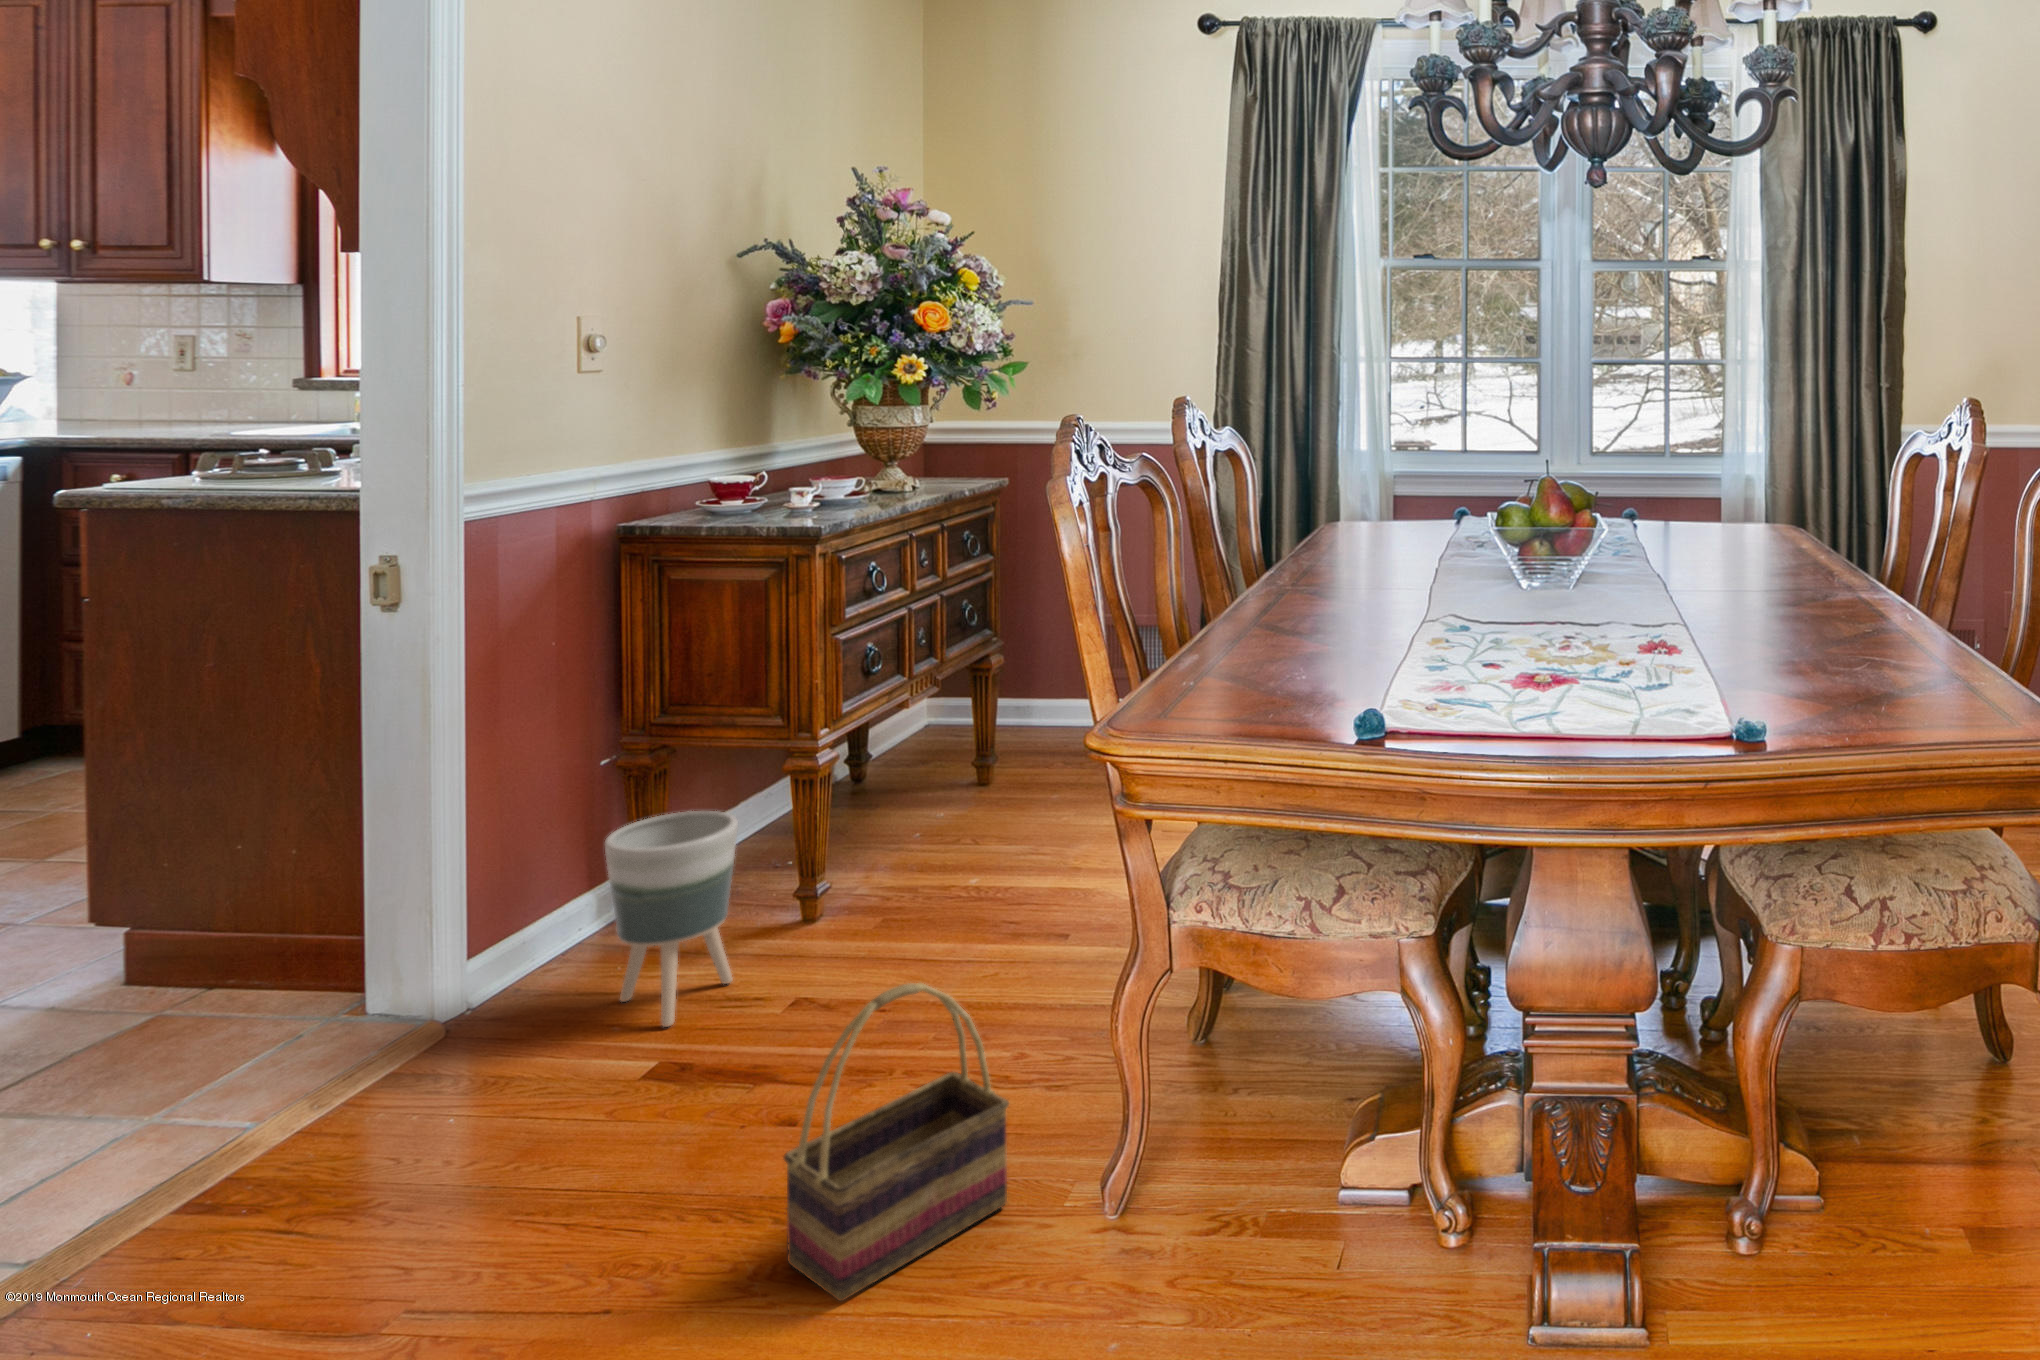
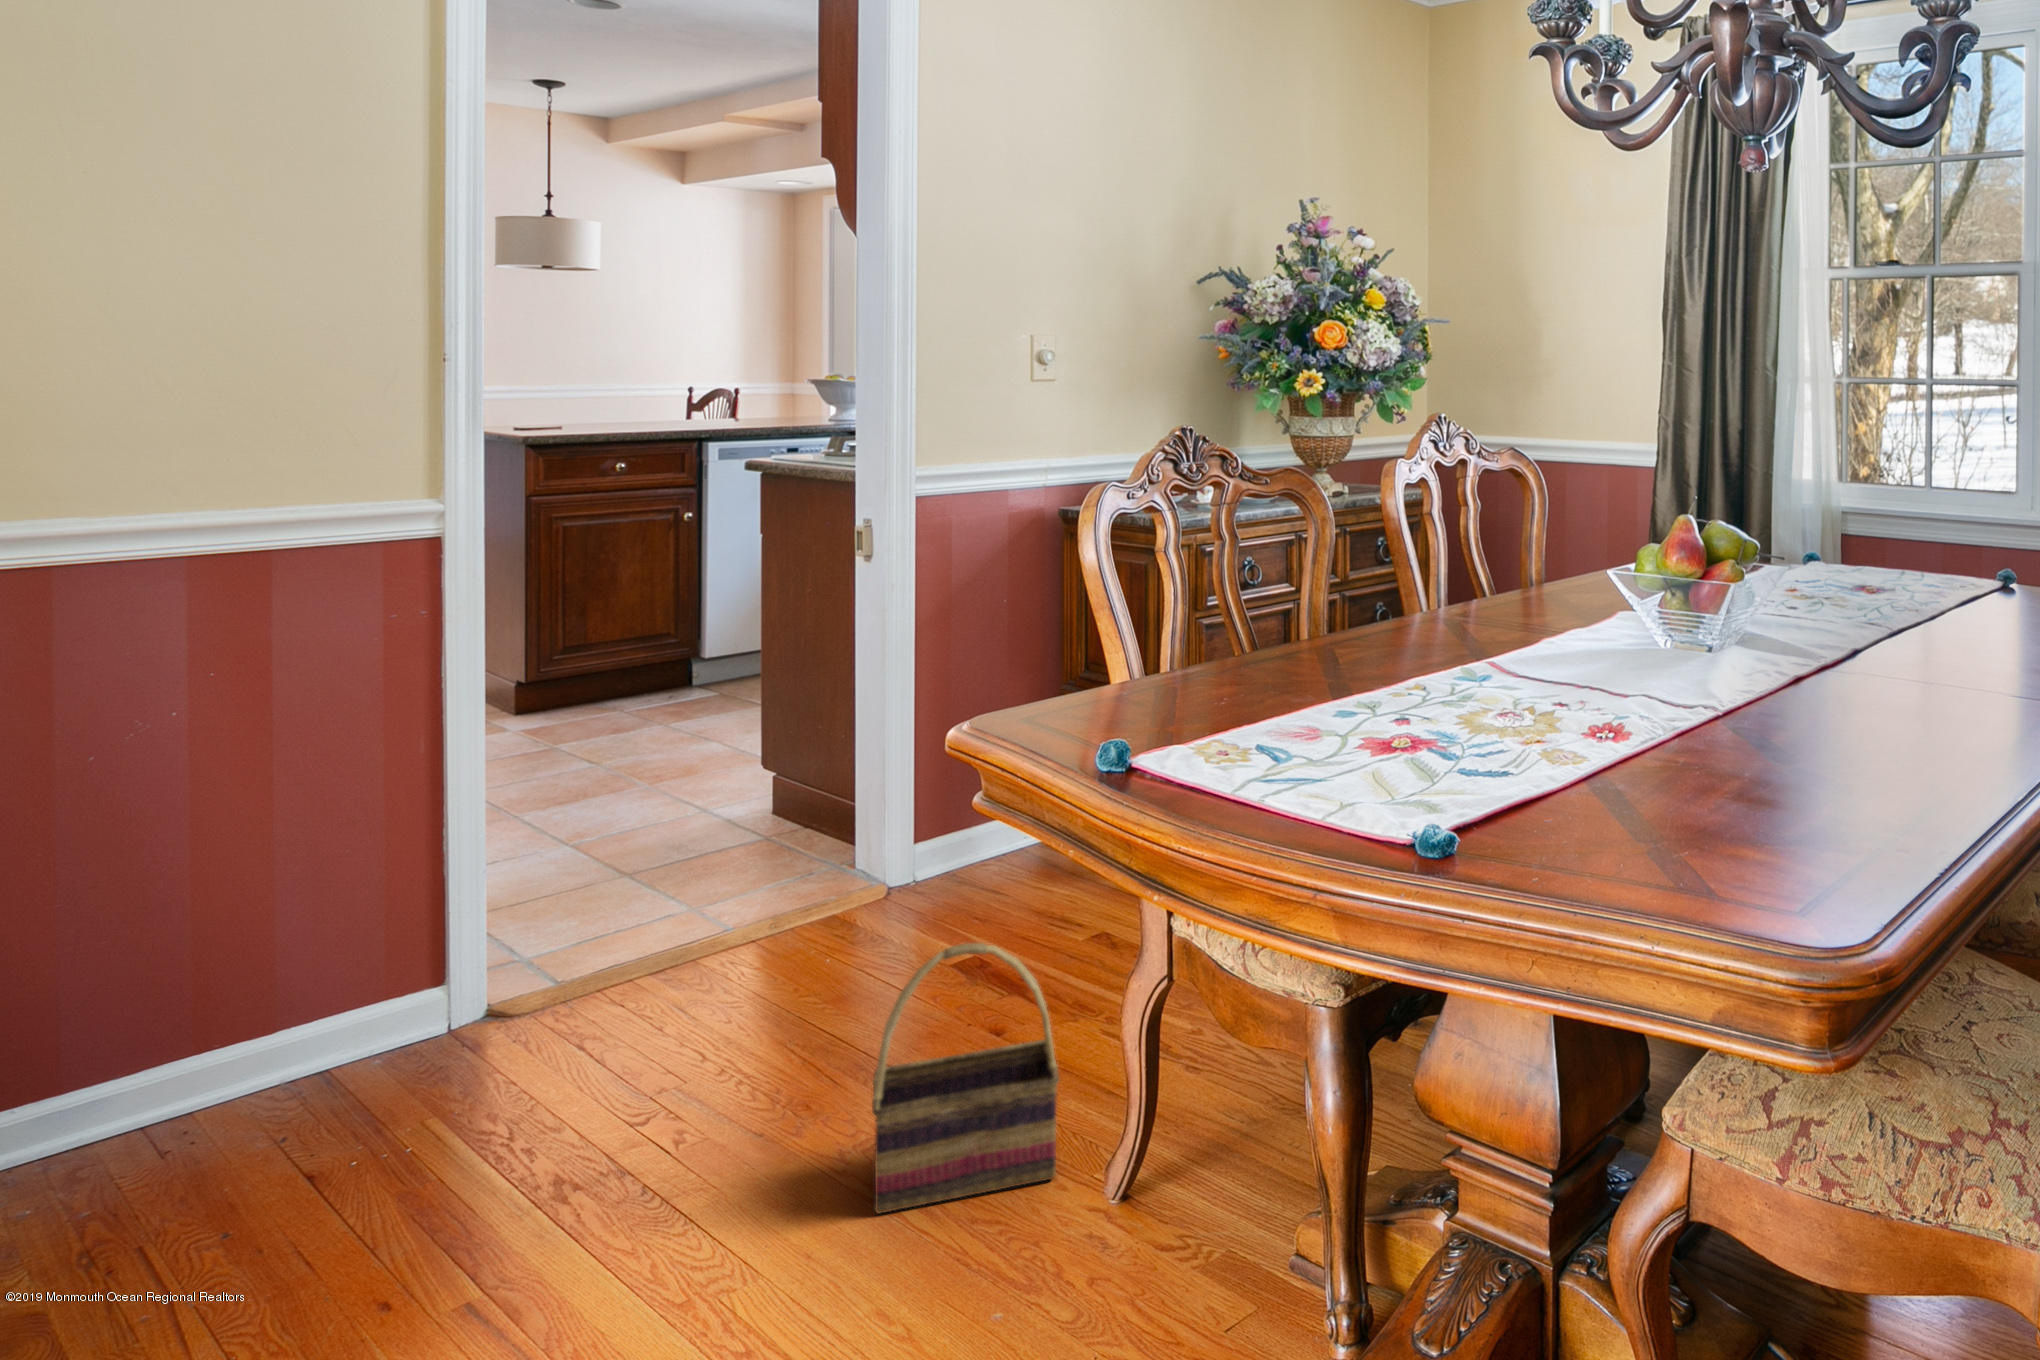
planter: present [605,811,738,1027] -> none [958,763,1062,945]

